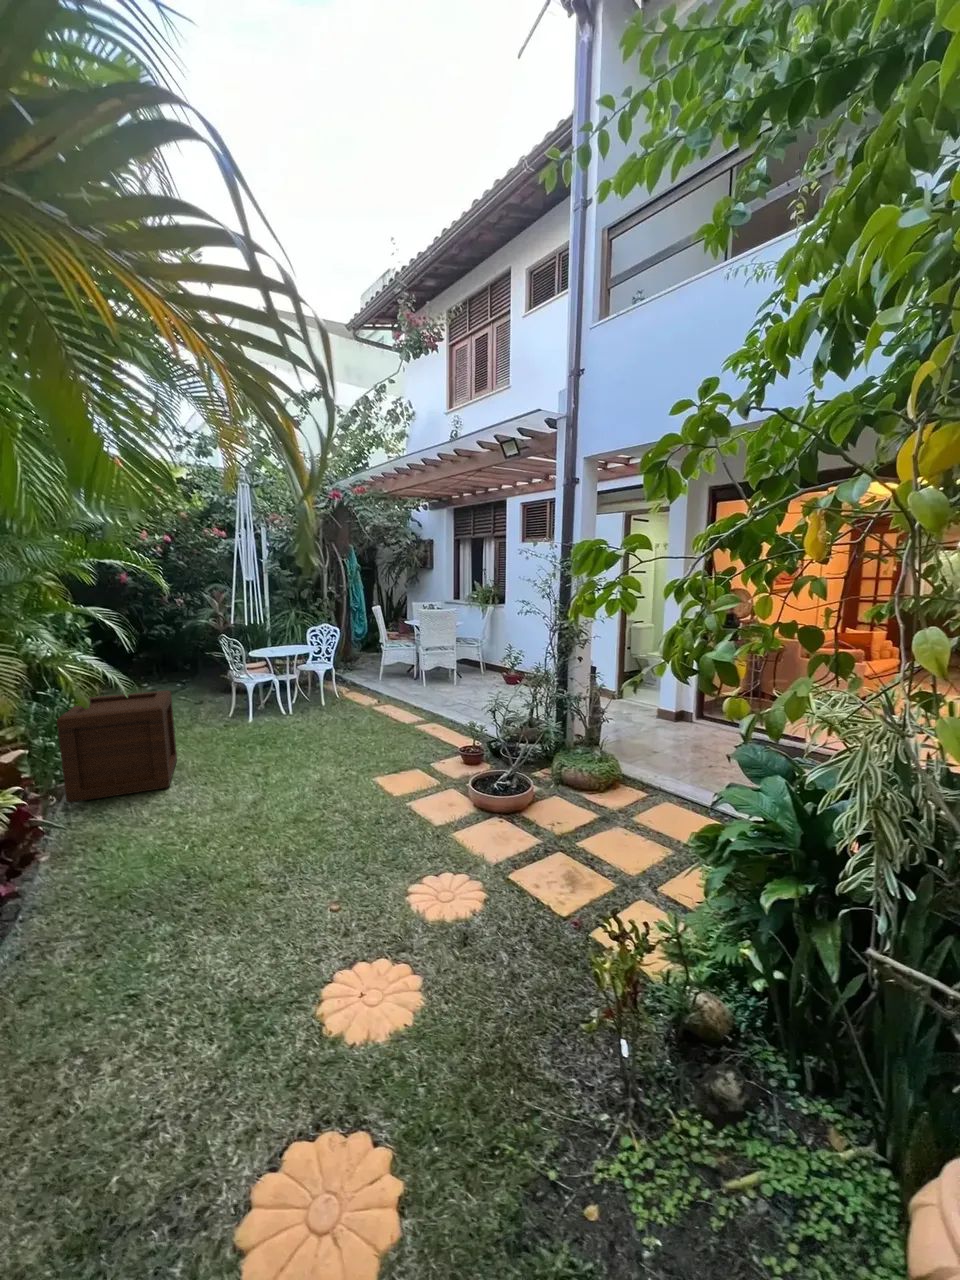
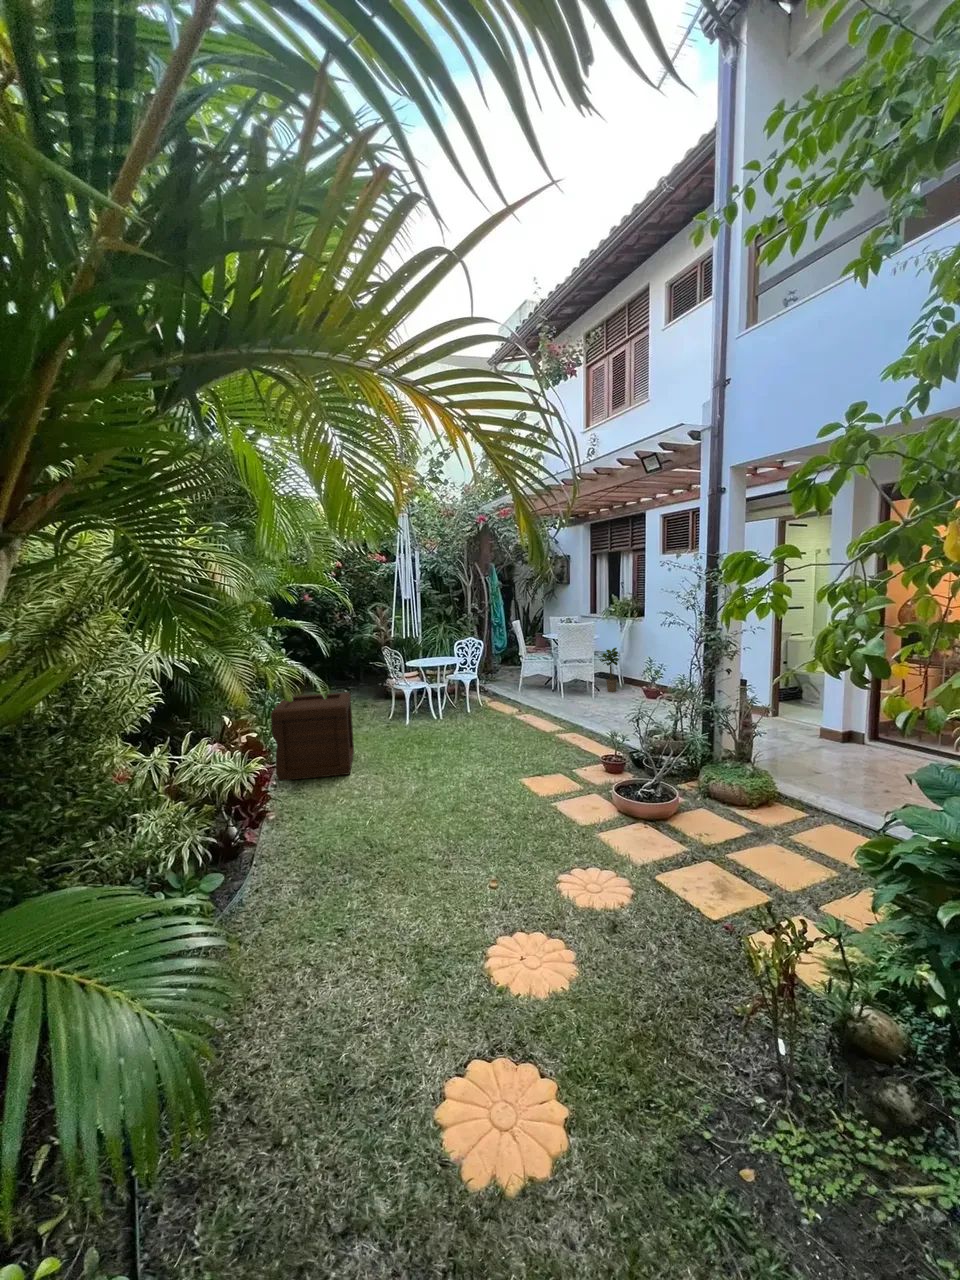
potted plant: none [460,635,482,680] -> present [599,648,619,692]

